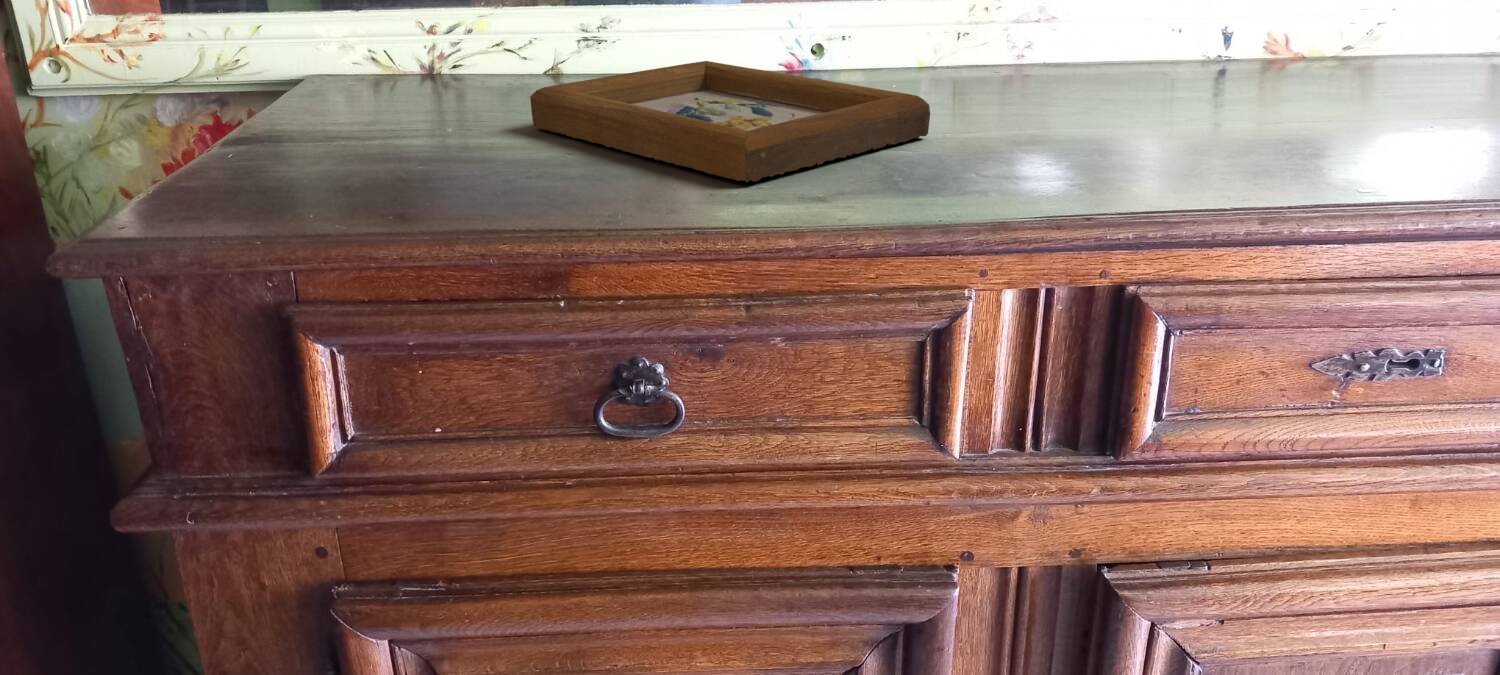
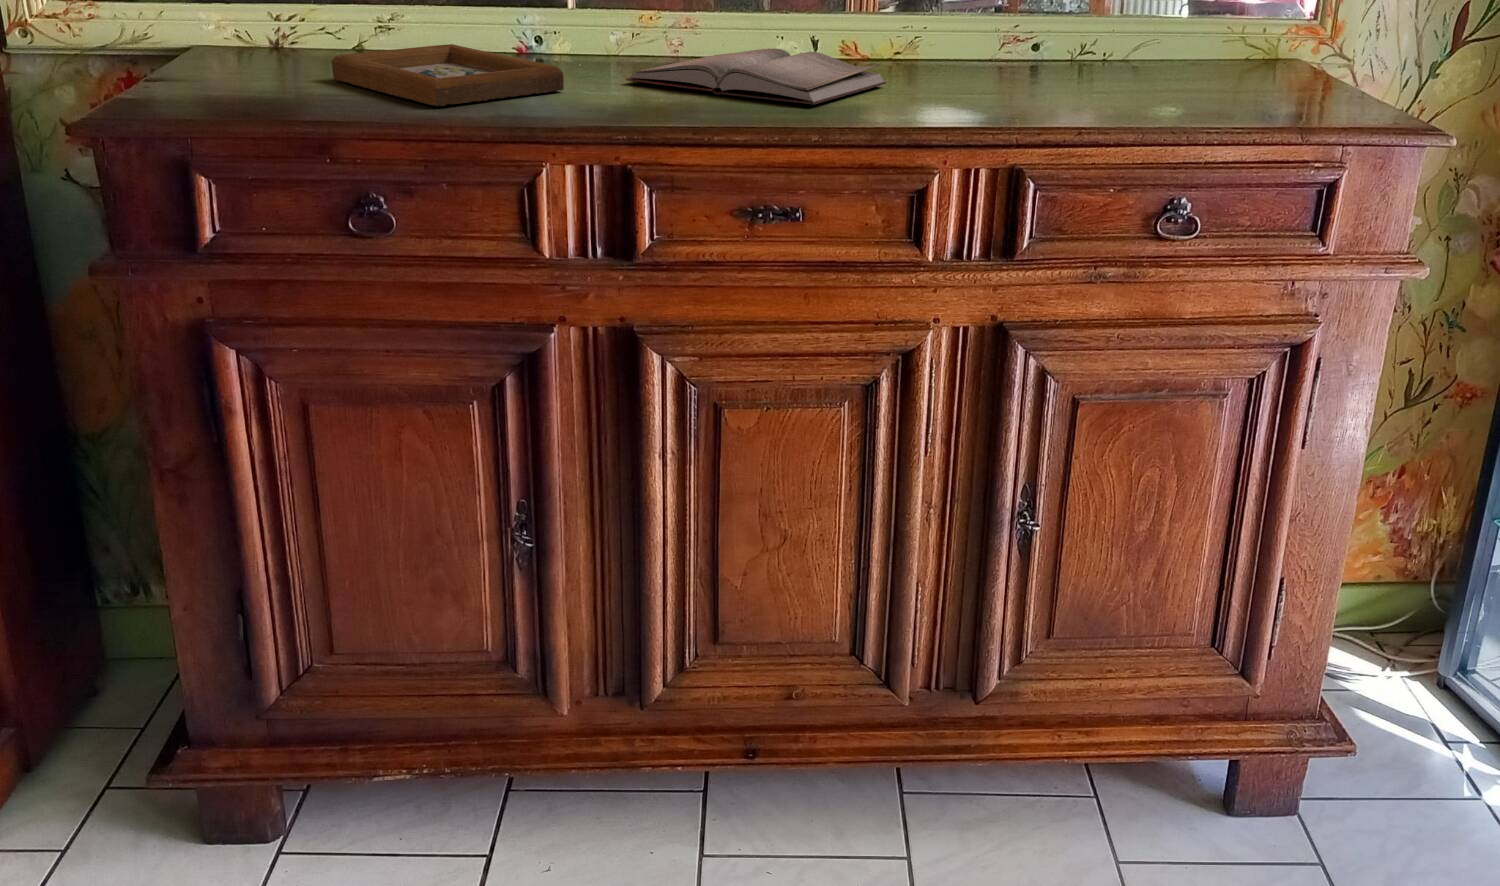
hardback book: none [1009,50,1432,152] -> present [626,49,886,105]

